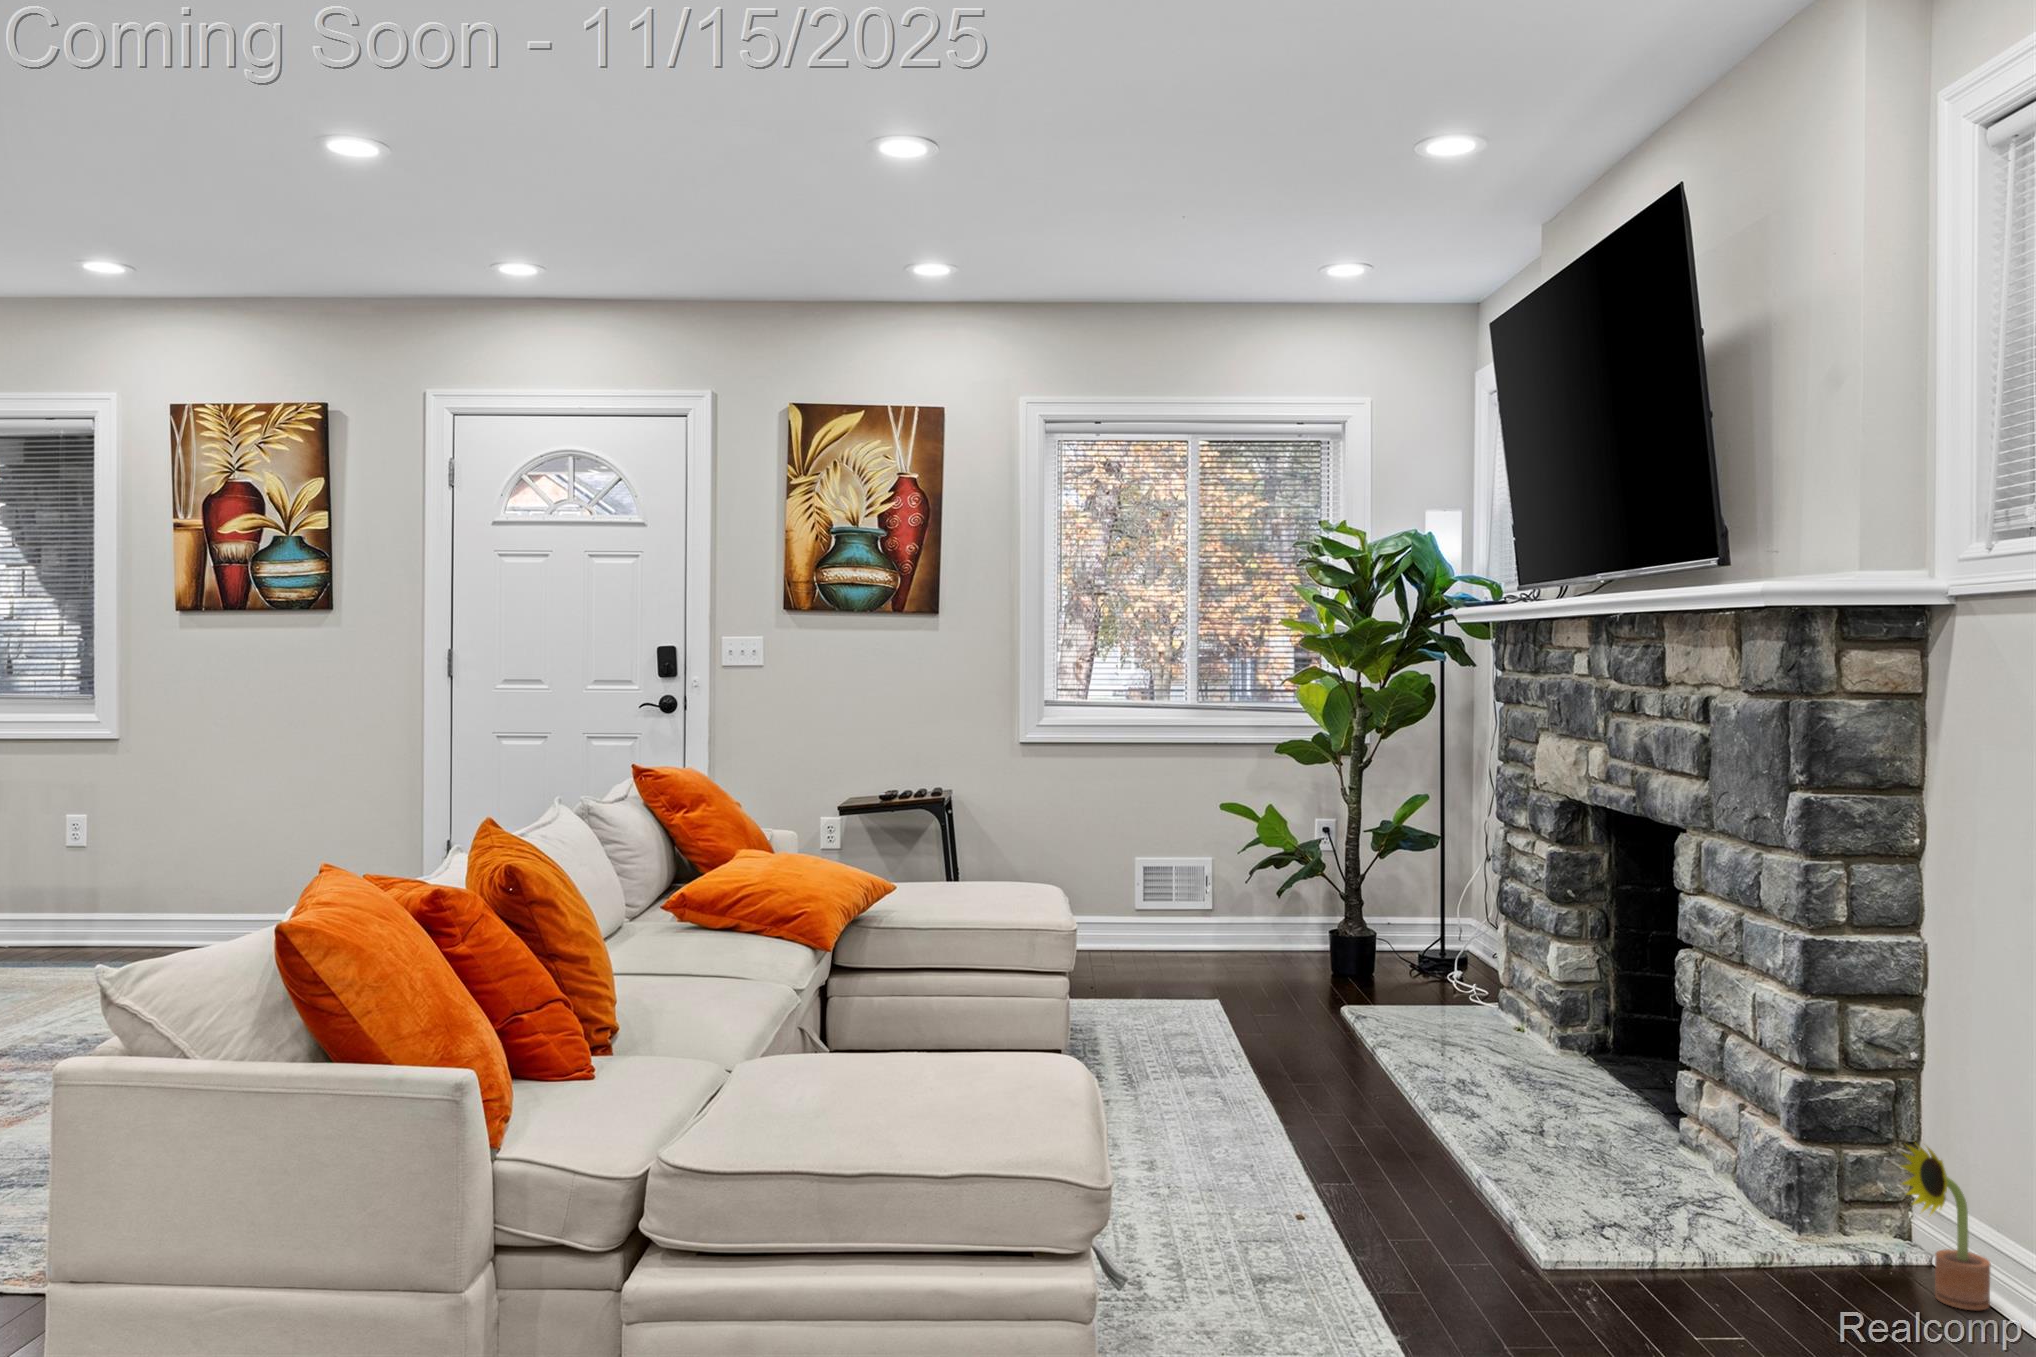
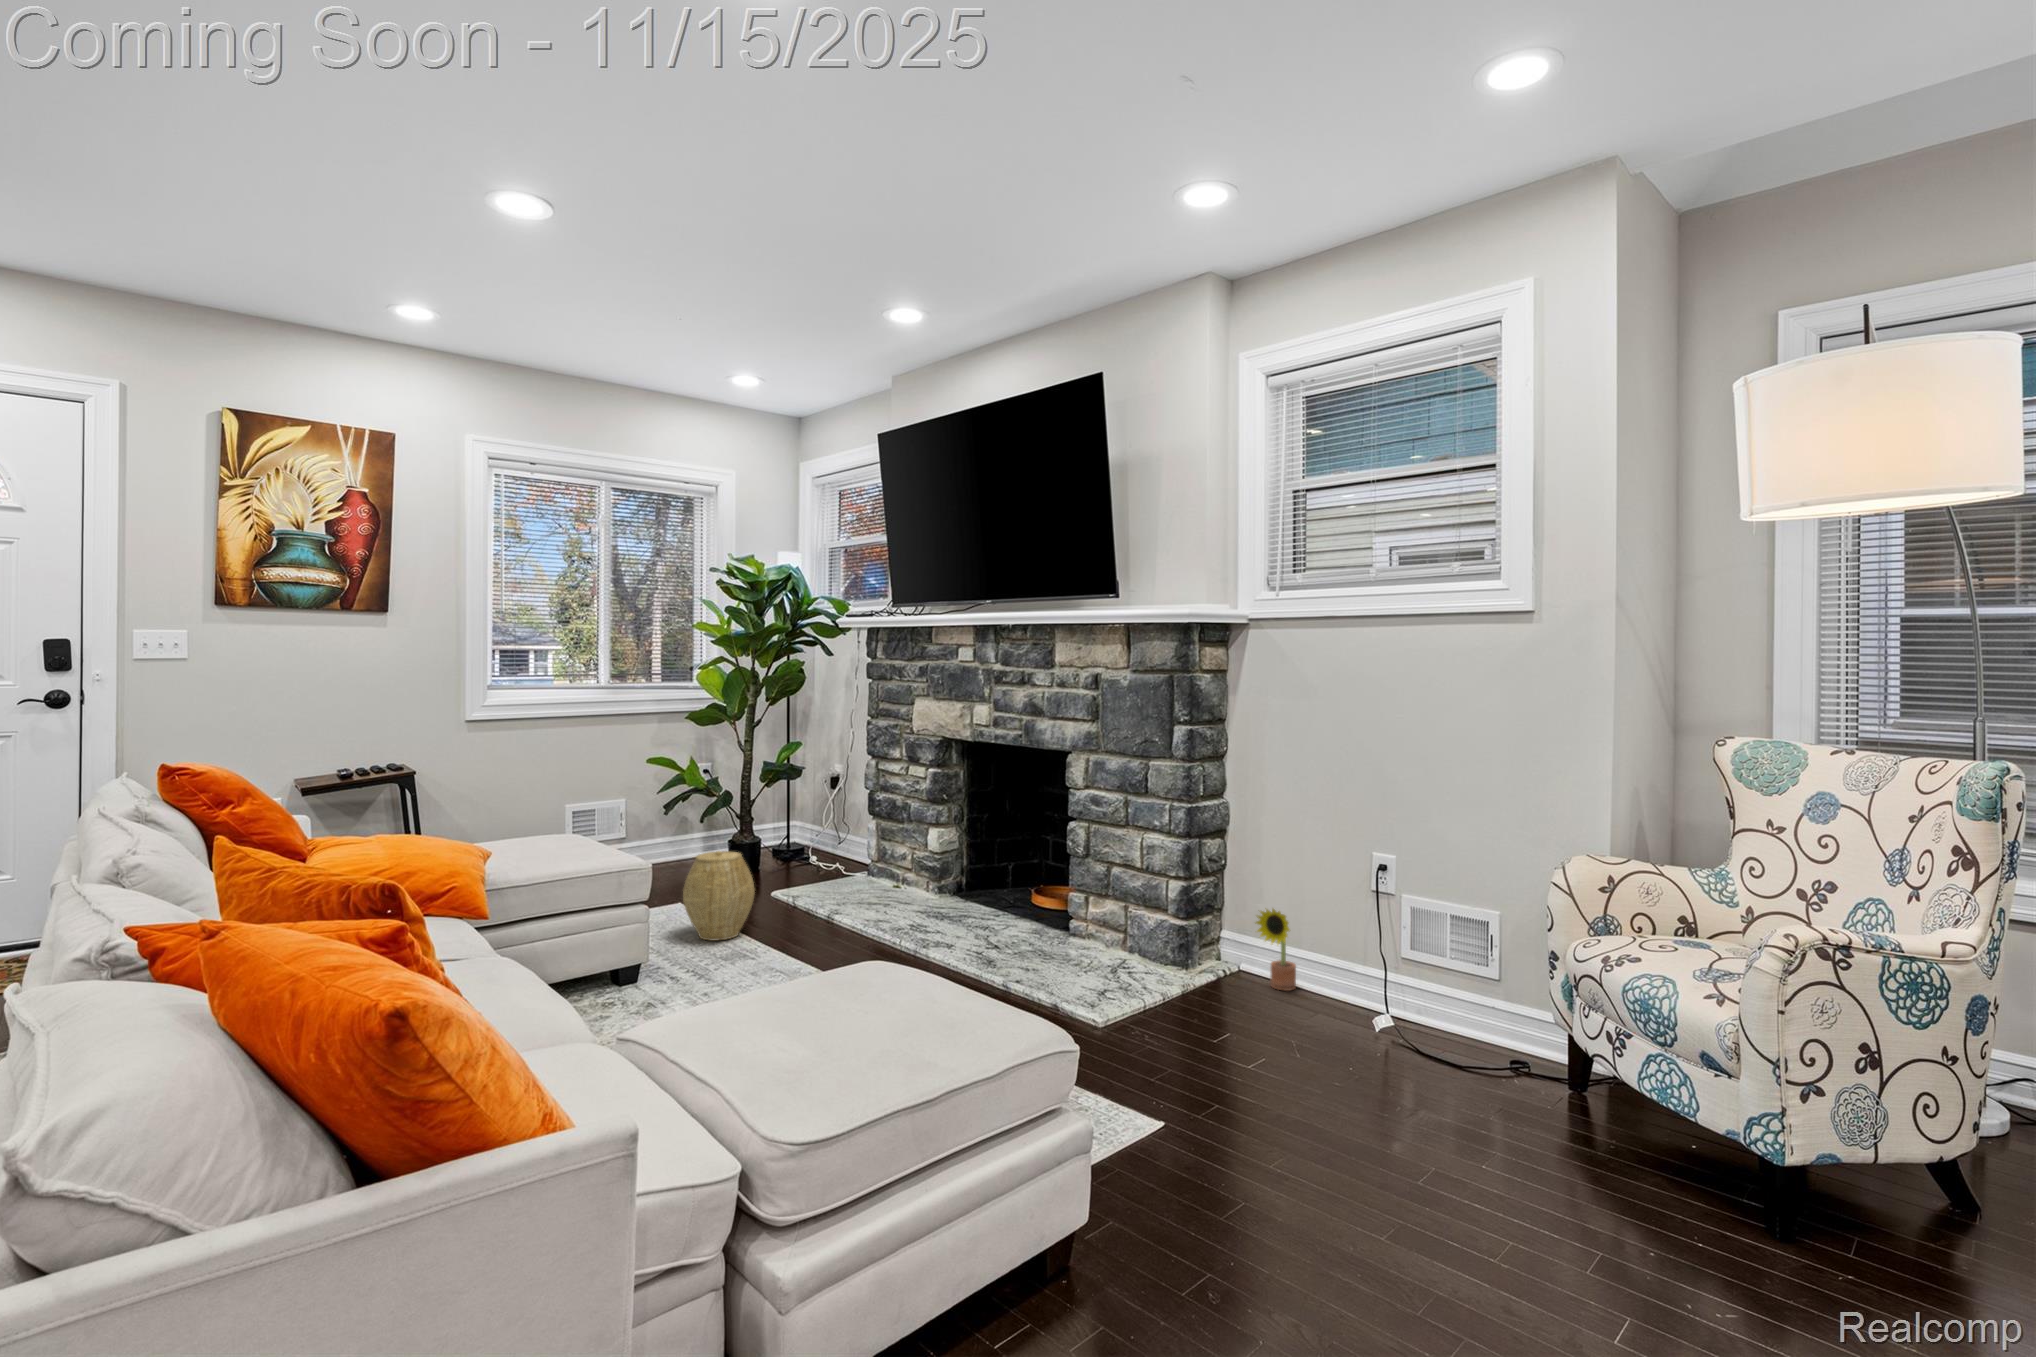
woven basket: none [1149,927,1242,1047] -> present [683,851,755,941]

